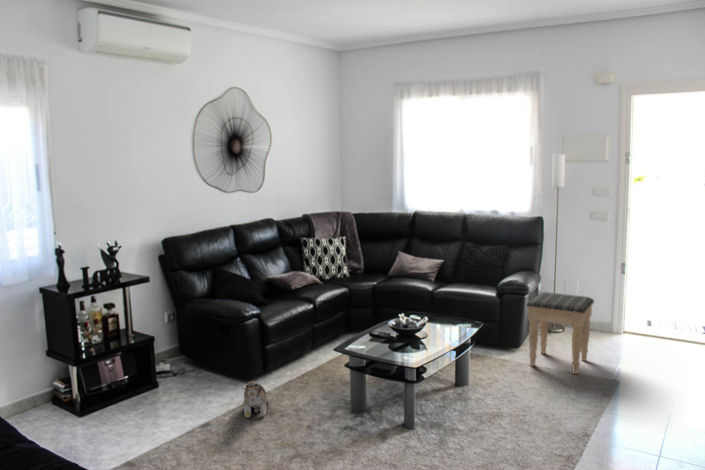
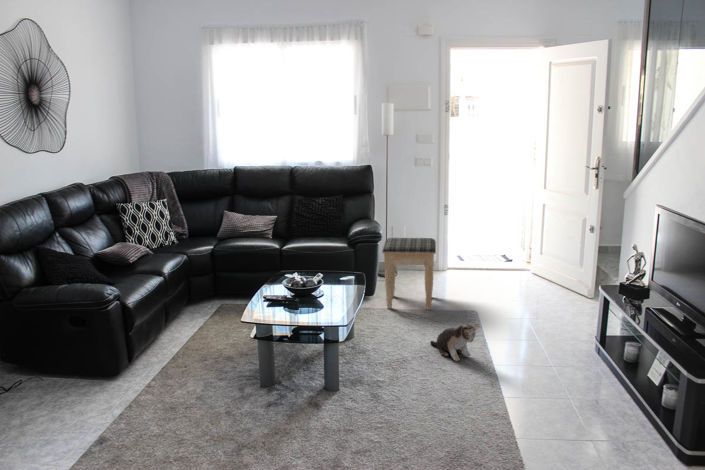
plush toy: present [243,381,269,418] -> present [430,323,479,361]

